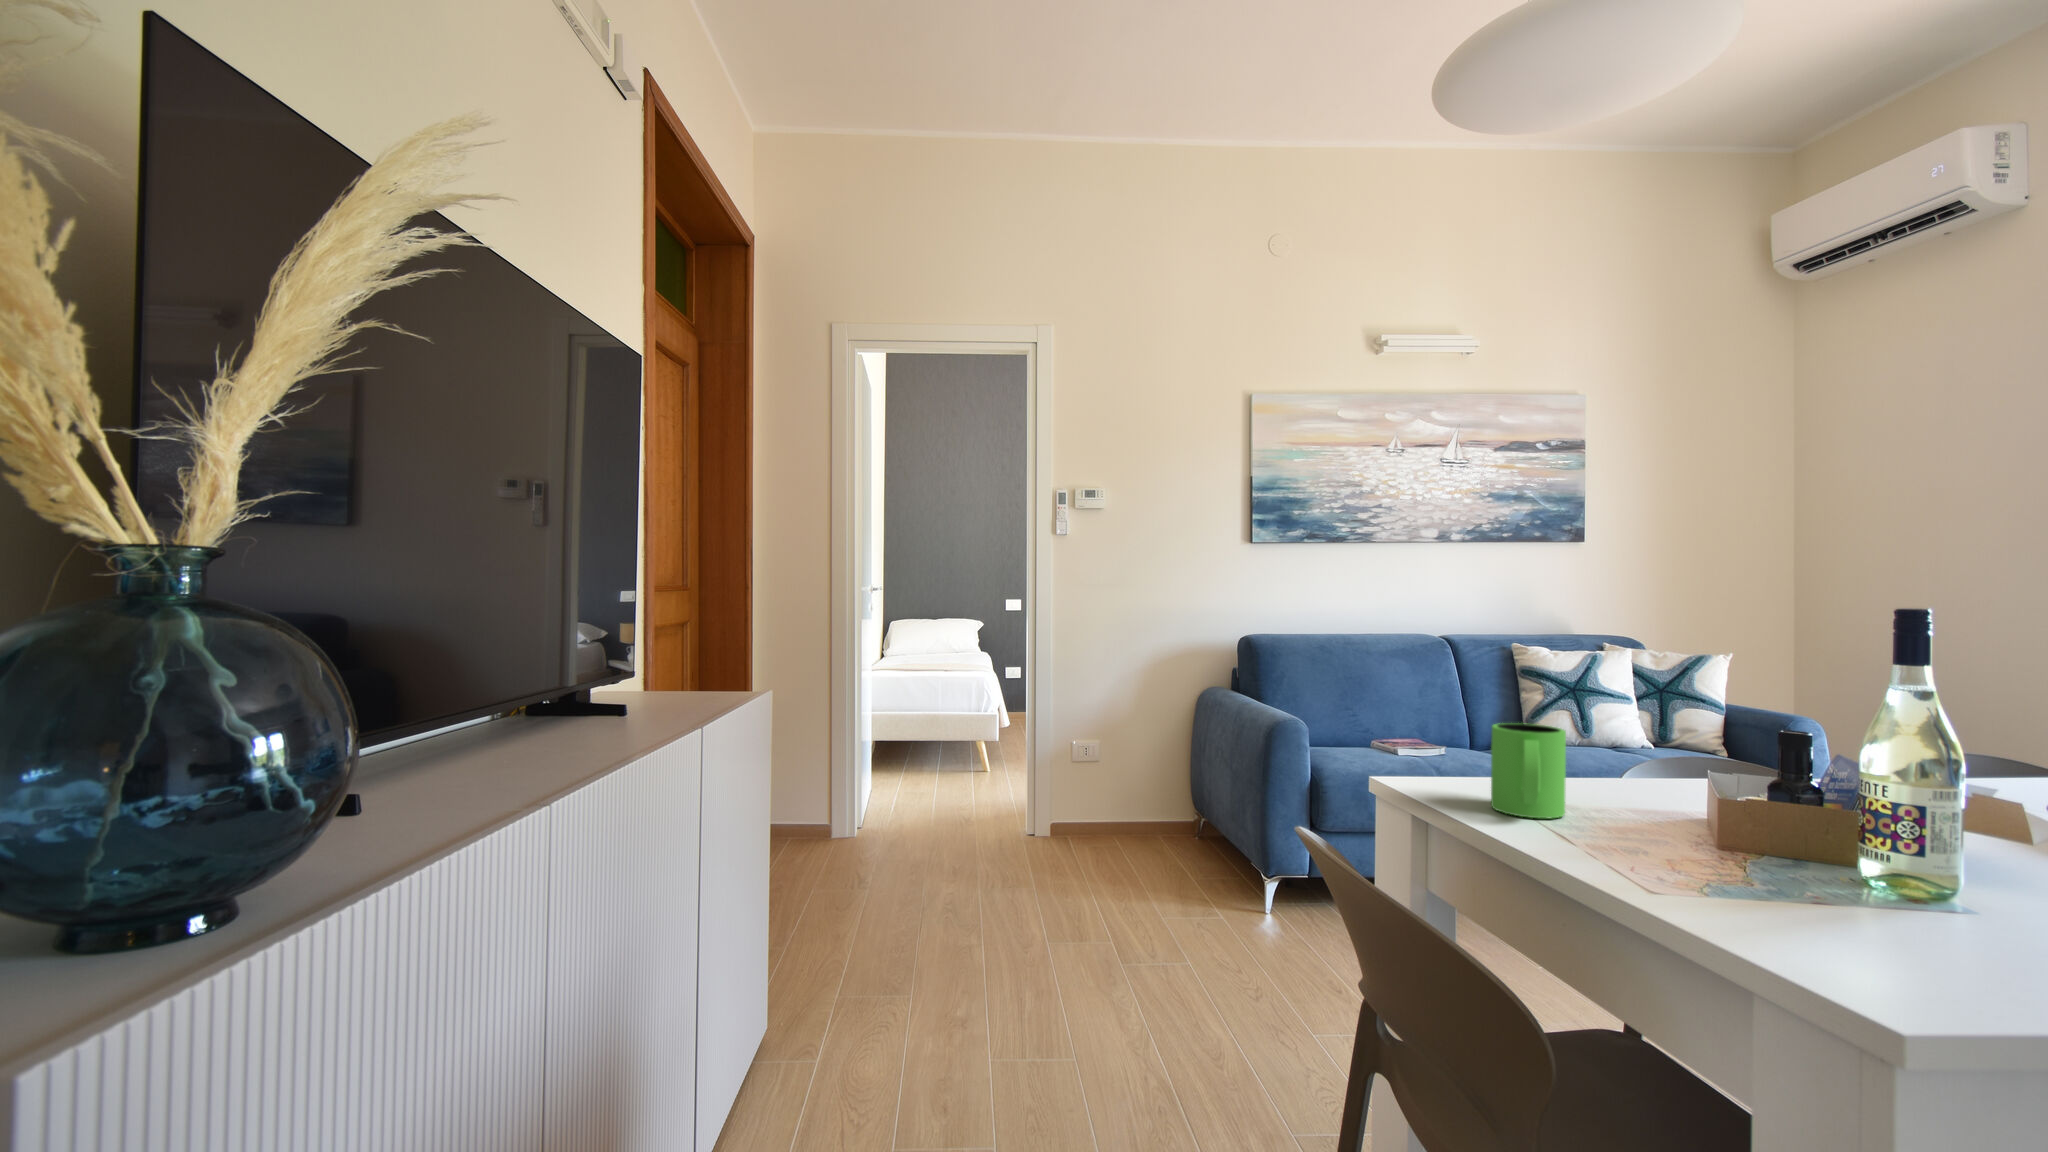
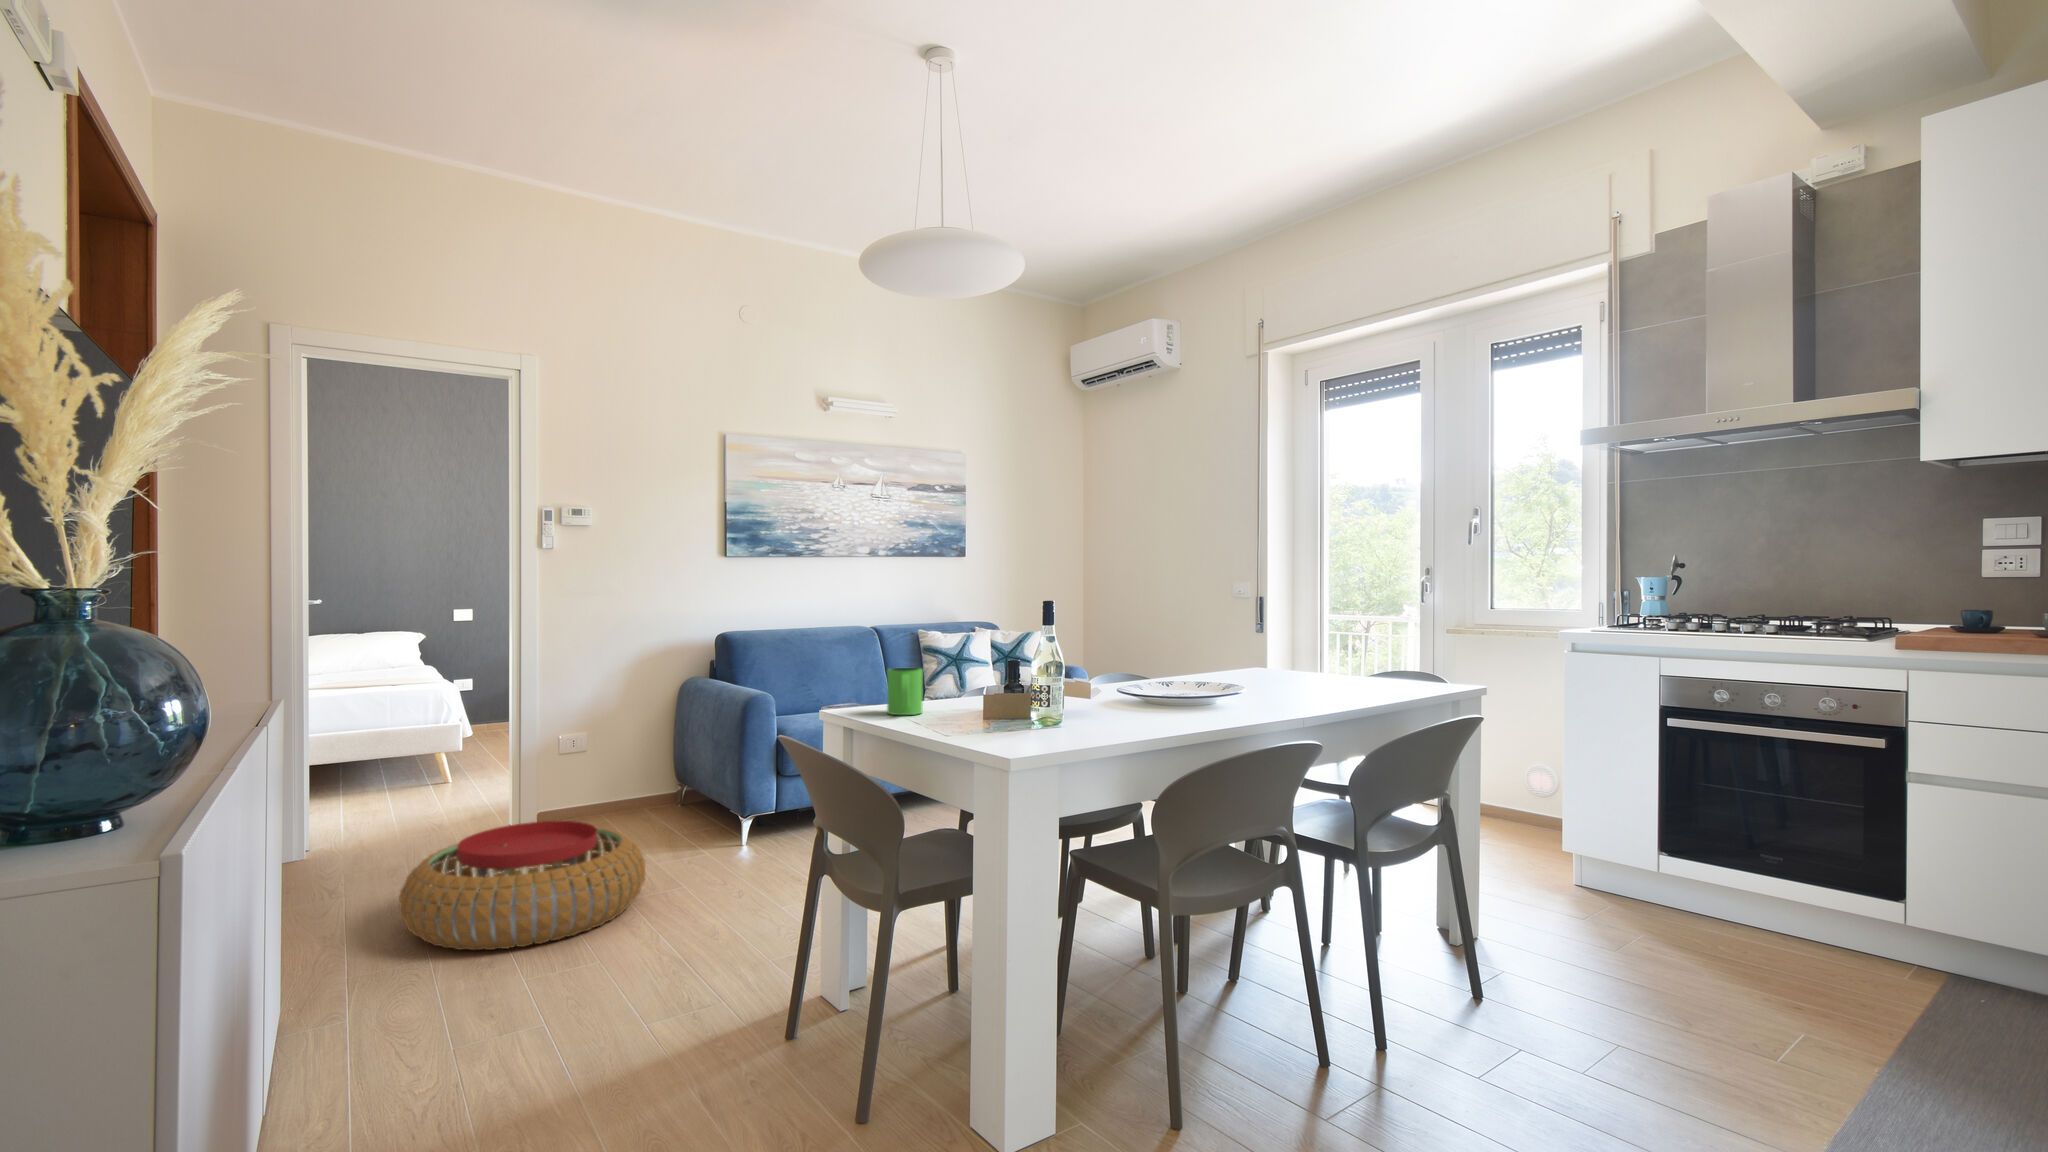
pouf: none [878,850,1137,1012] -> present [399,821,645,950]

